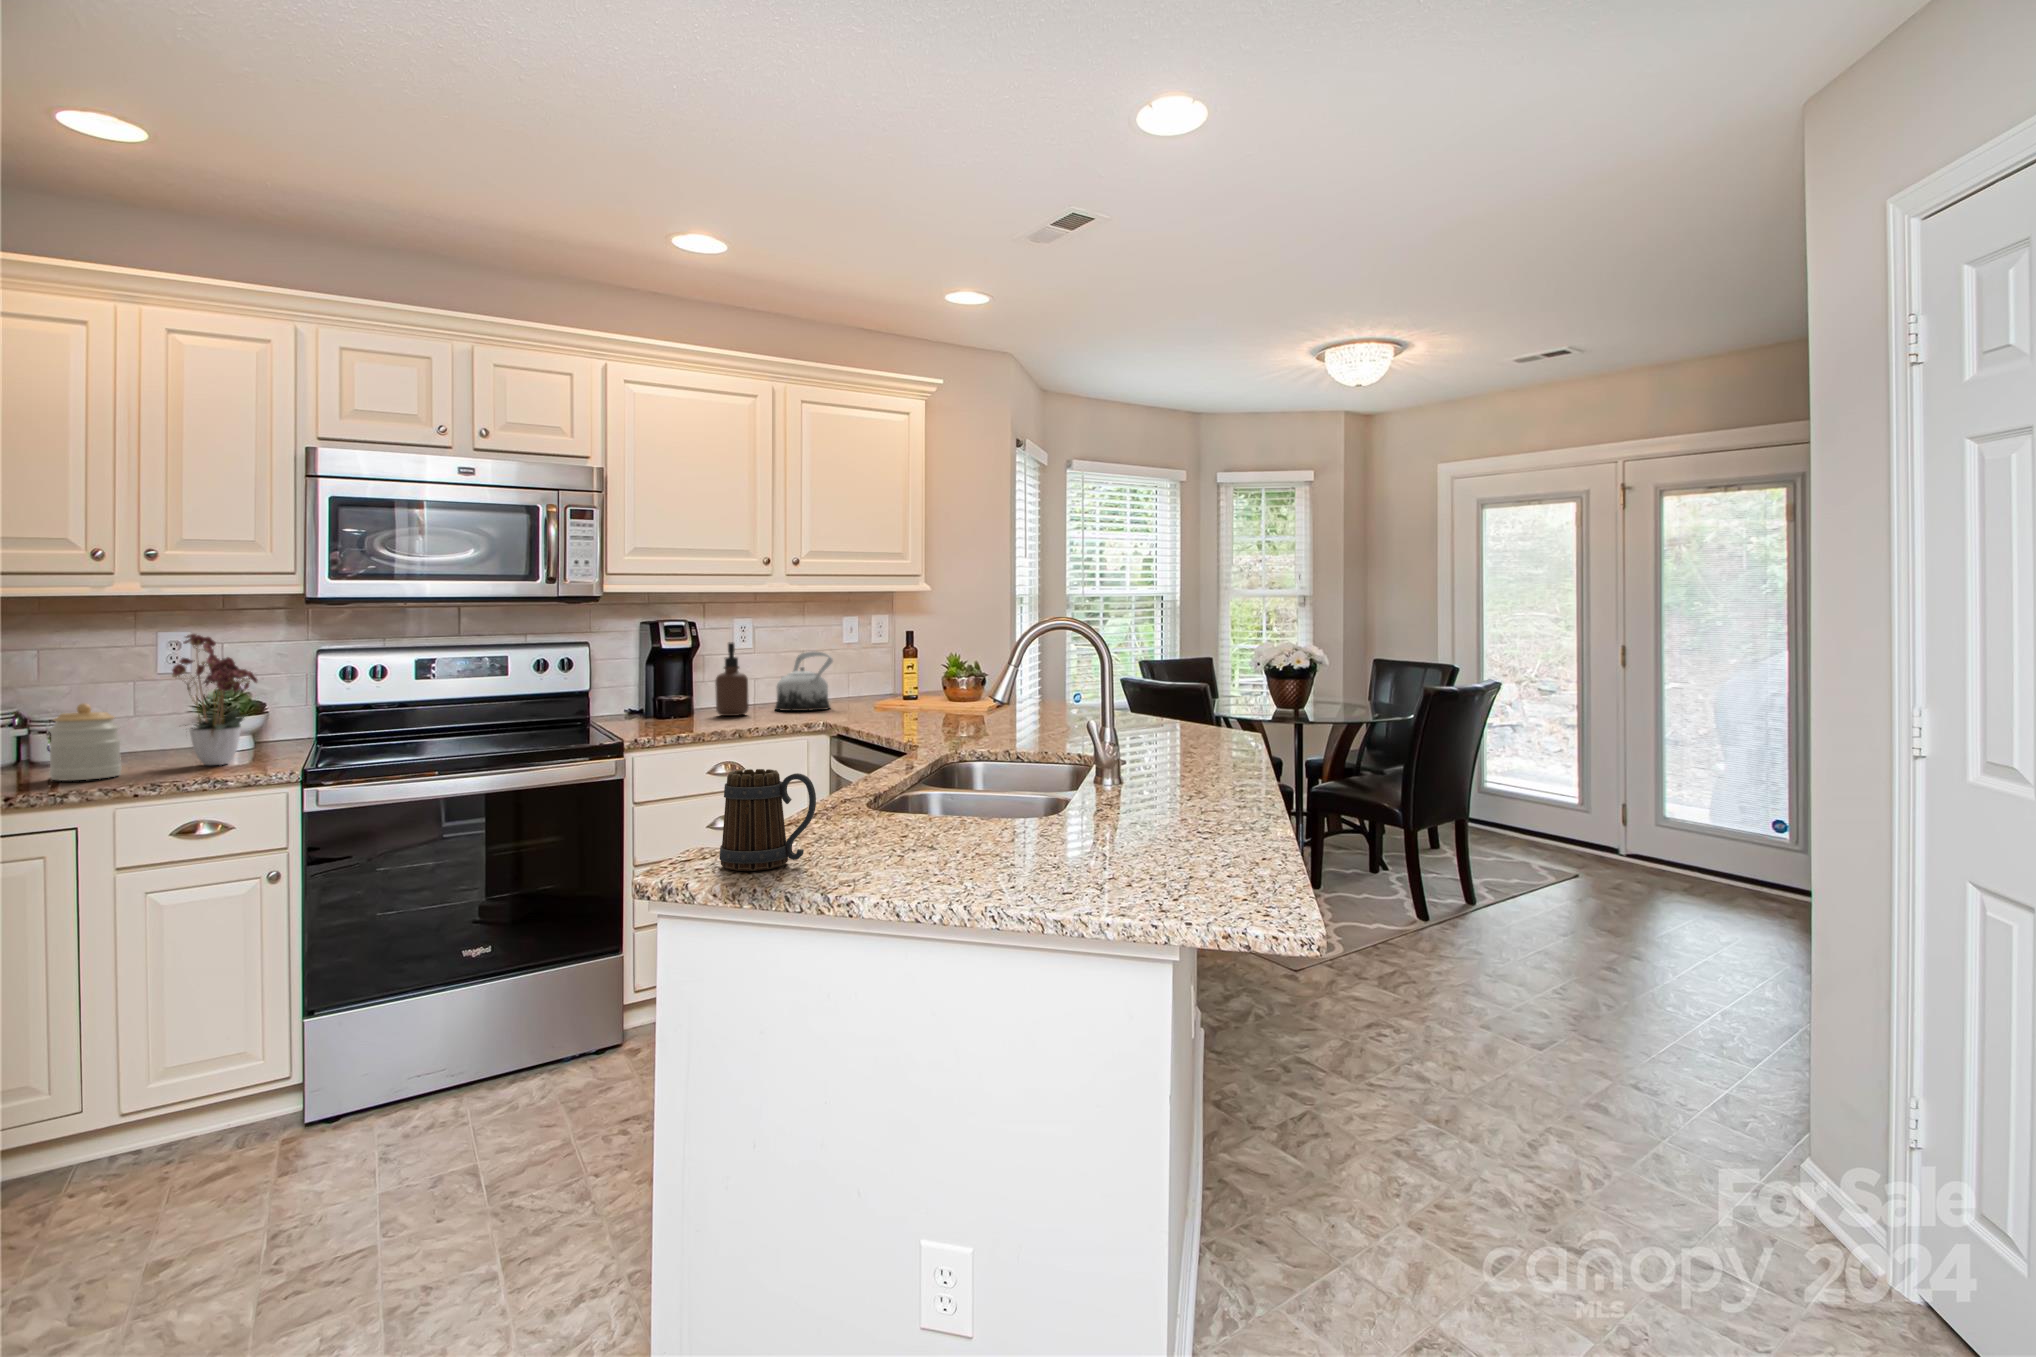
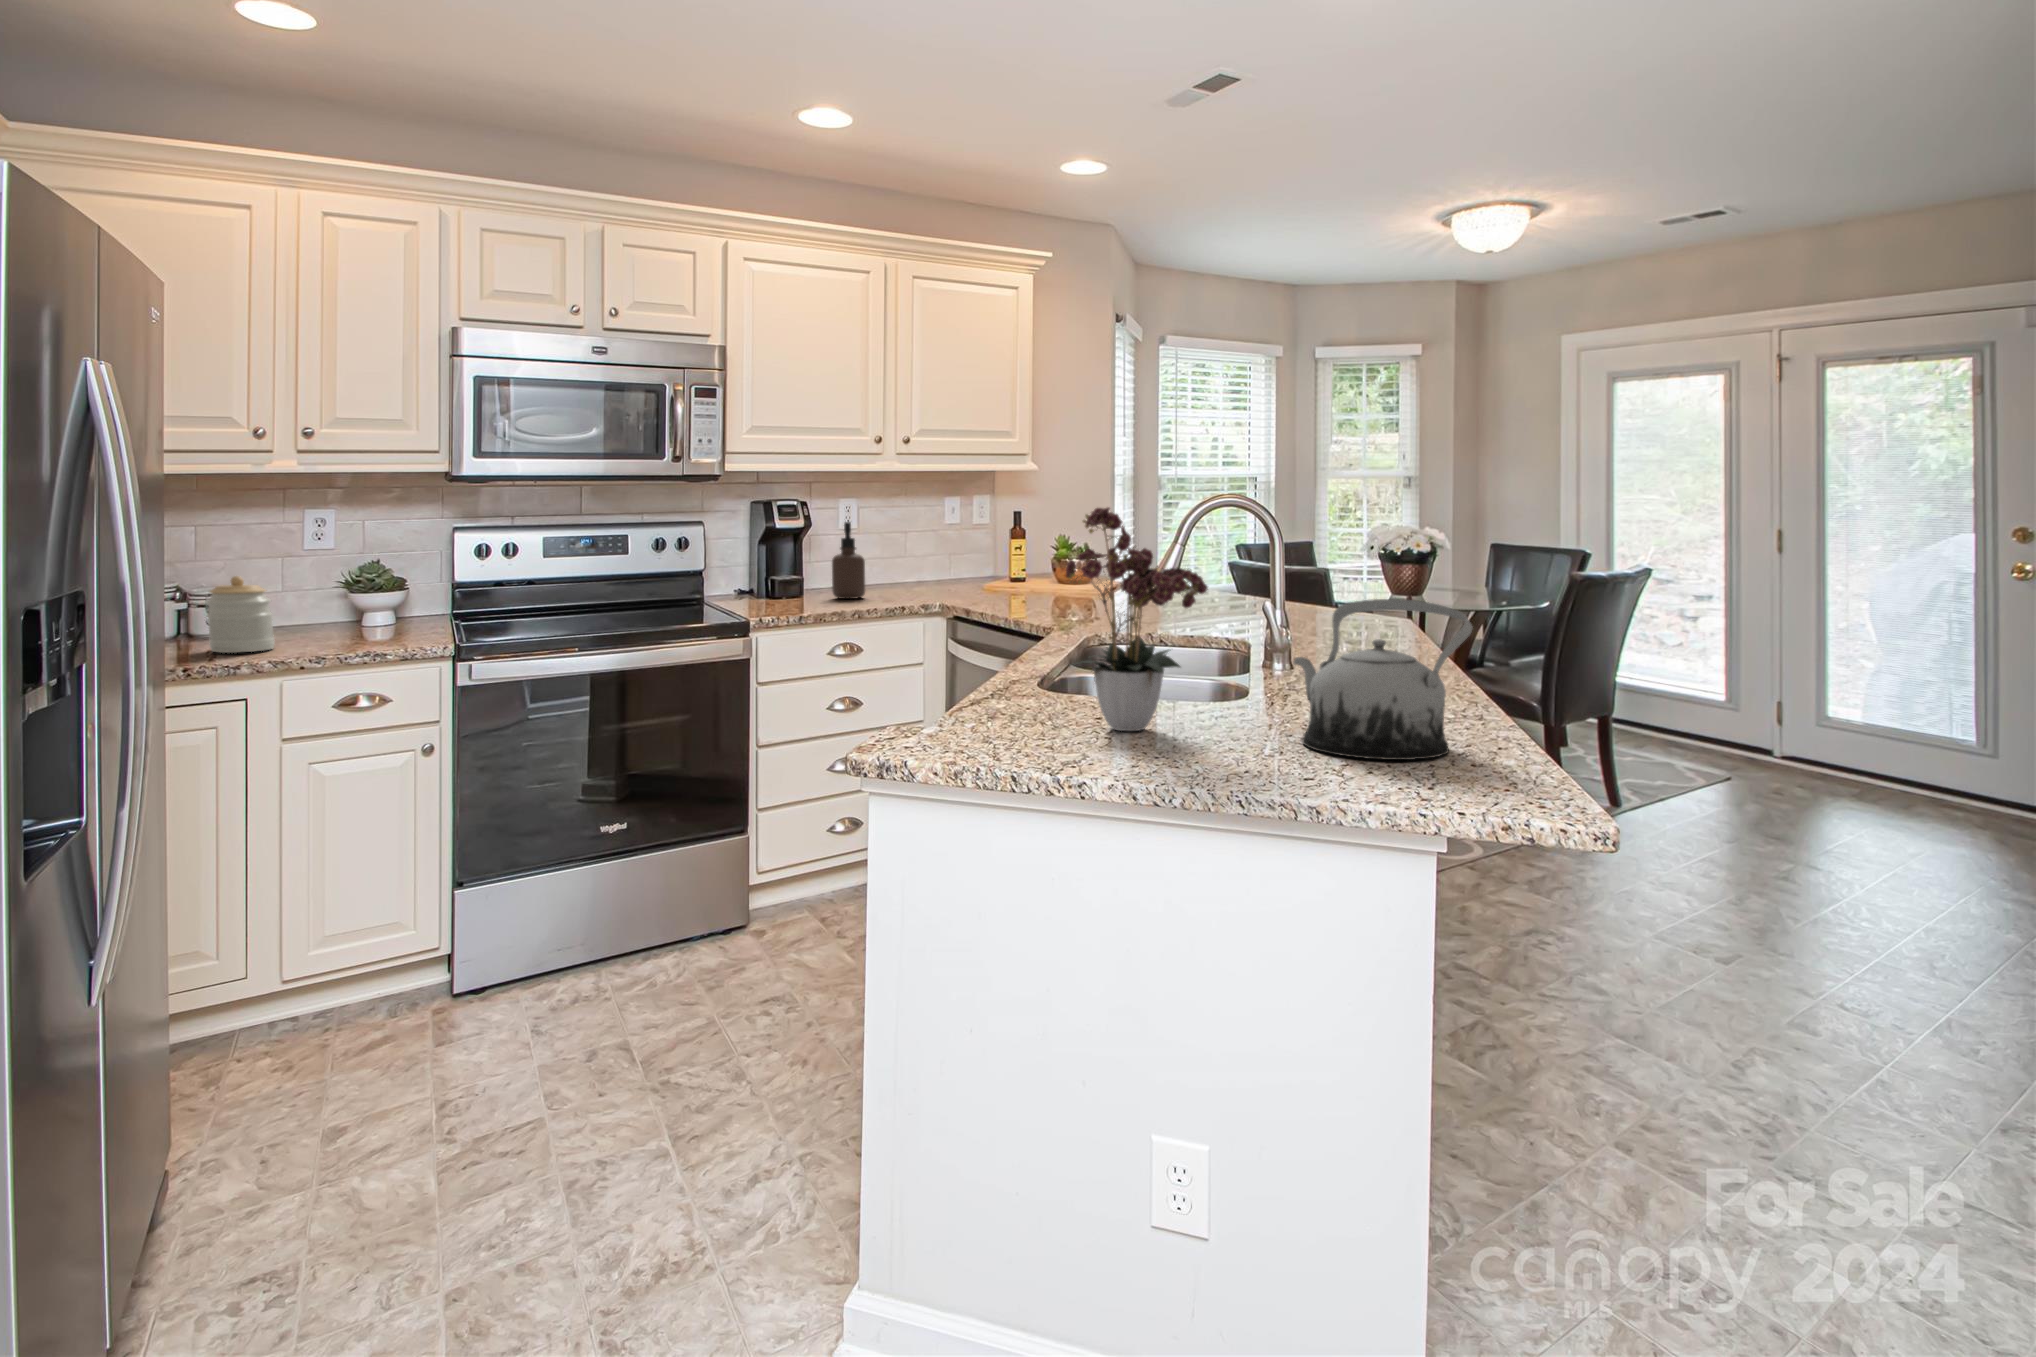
flower arrangement: present [172,634,258,765] -> present [1066,507,1208,731]
teapot: present [775,652,833,711] -> present [1294,599,1473,760]
mug: present [719,769,816,871] -> none [932,648,1031,751]

